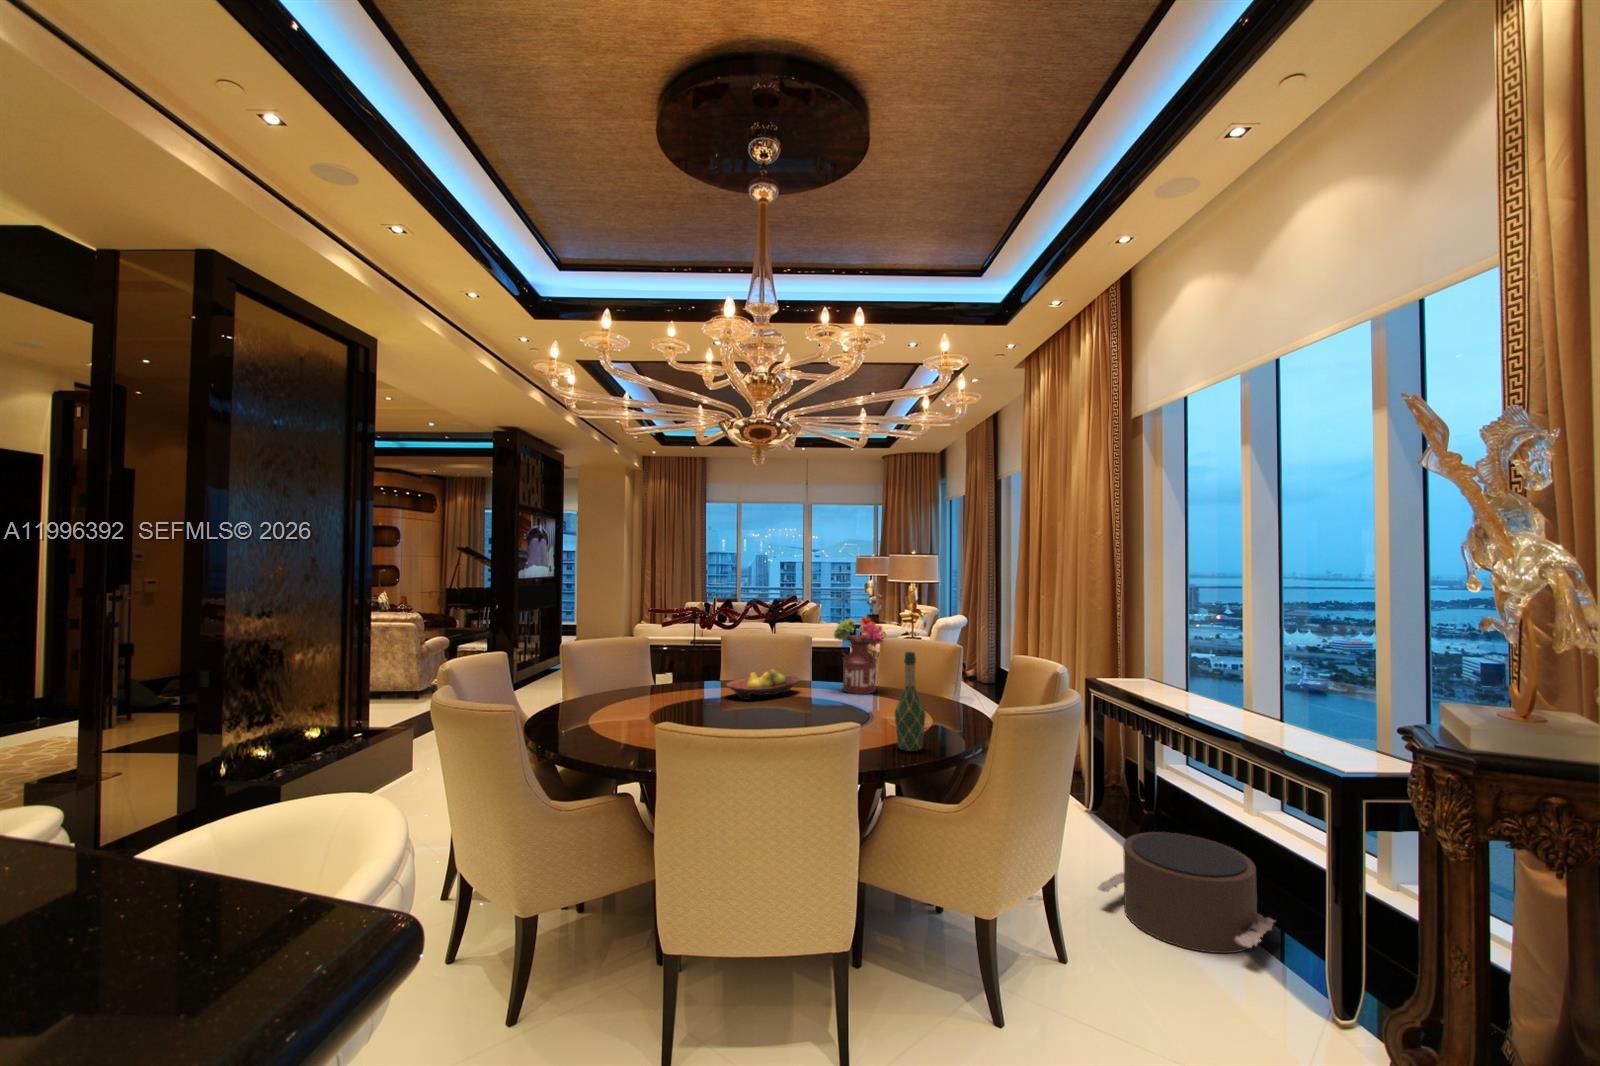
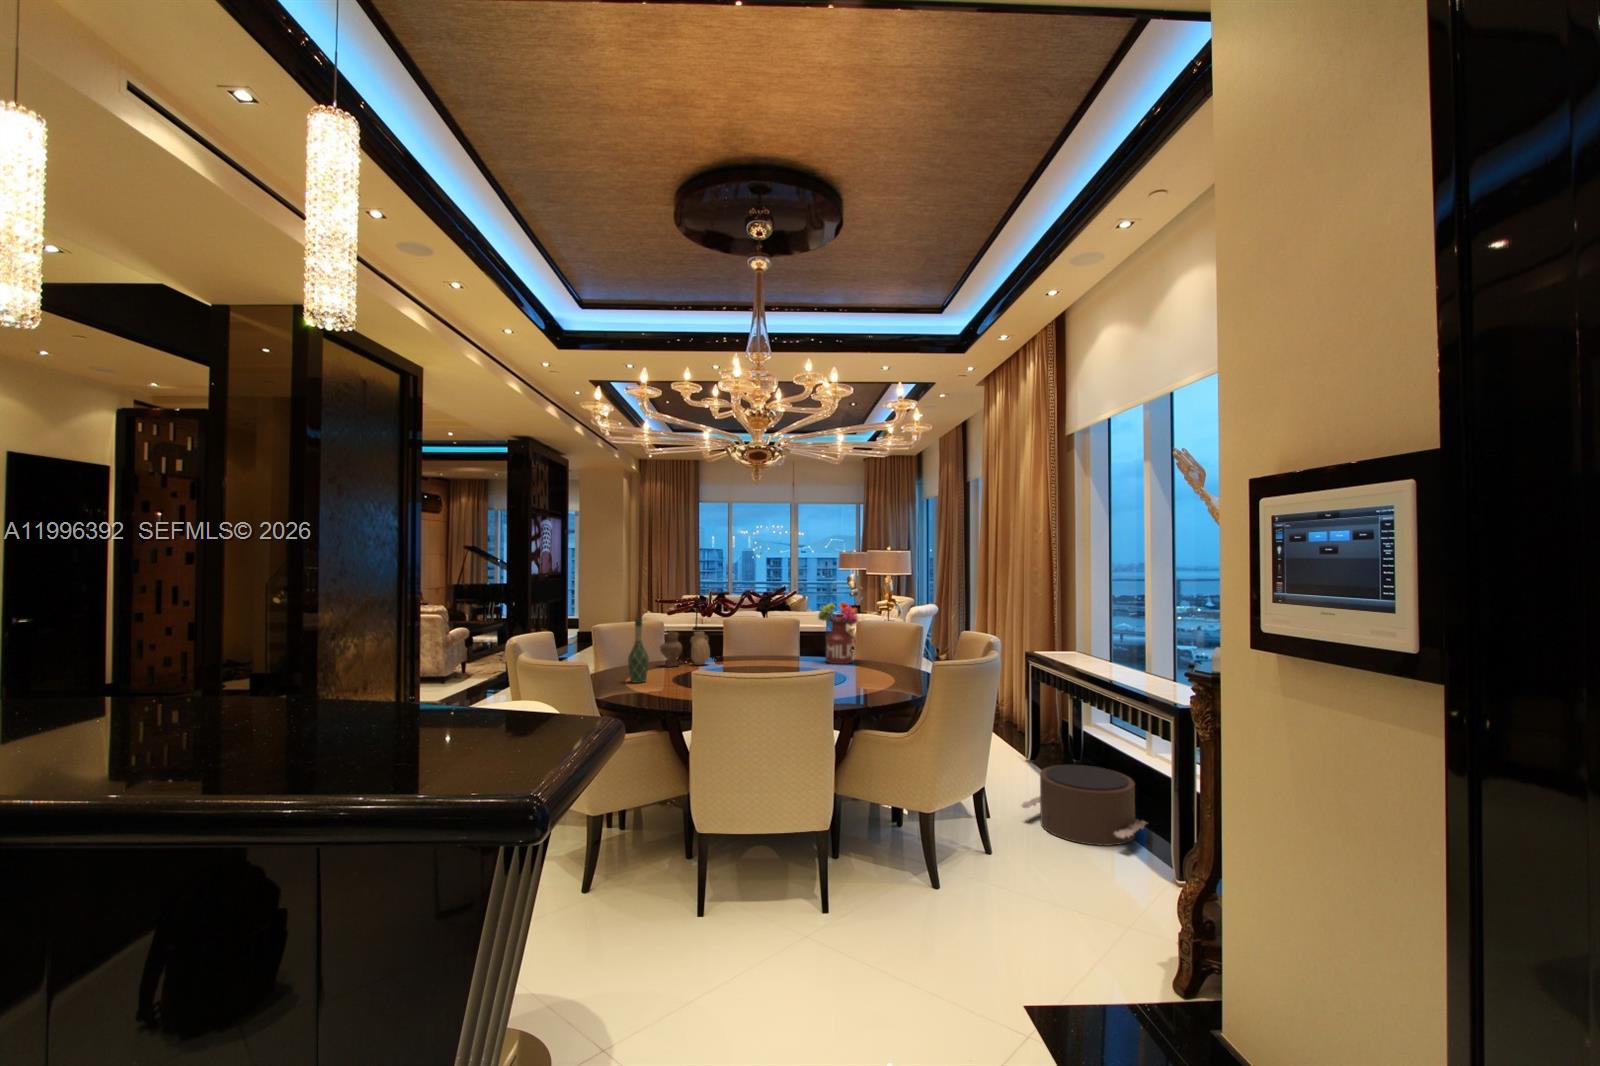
vase: none [638,652,700,696] -> present [660,632,710,667]
wine bottle: present [895,652,926,751] -> present [628,618,649,683]
fruit bowl: present [726,669,800,699] -> none [731,645,791,668]

